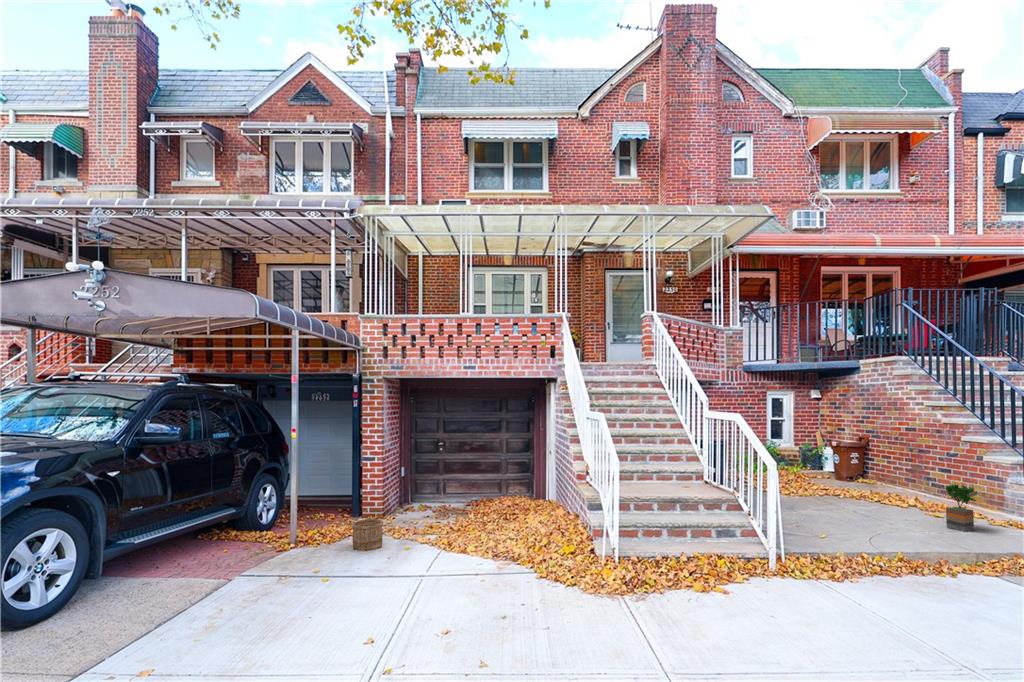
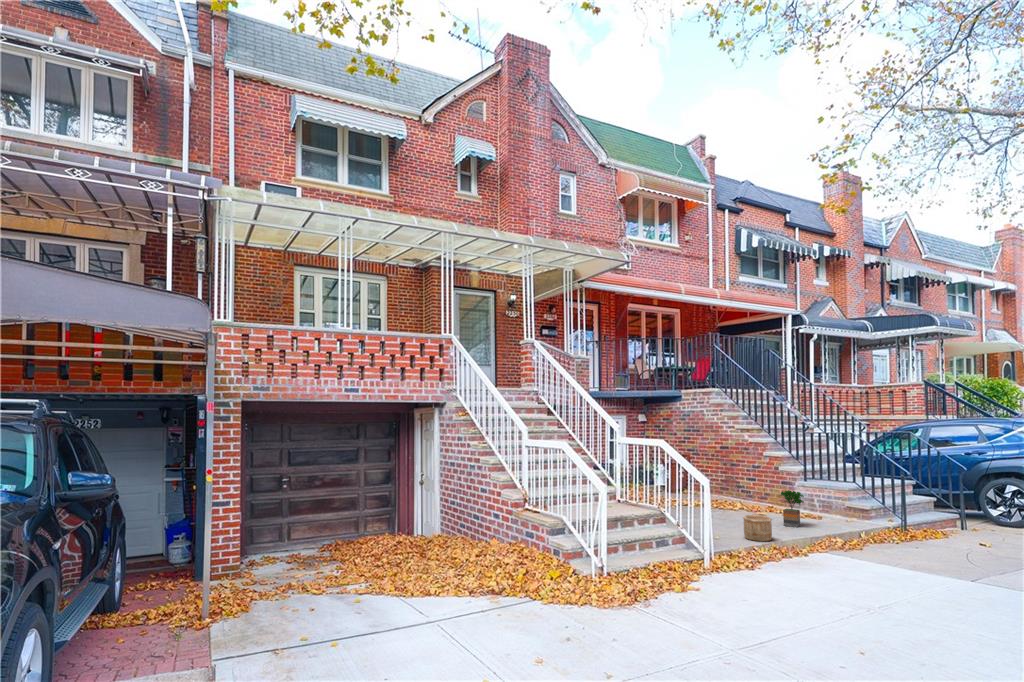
wooden bucket: present [352,519,383,551] -> present [743,515,772,541]

